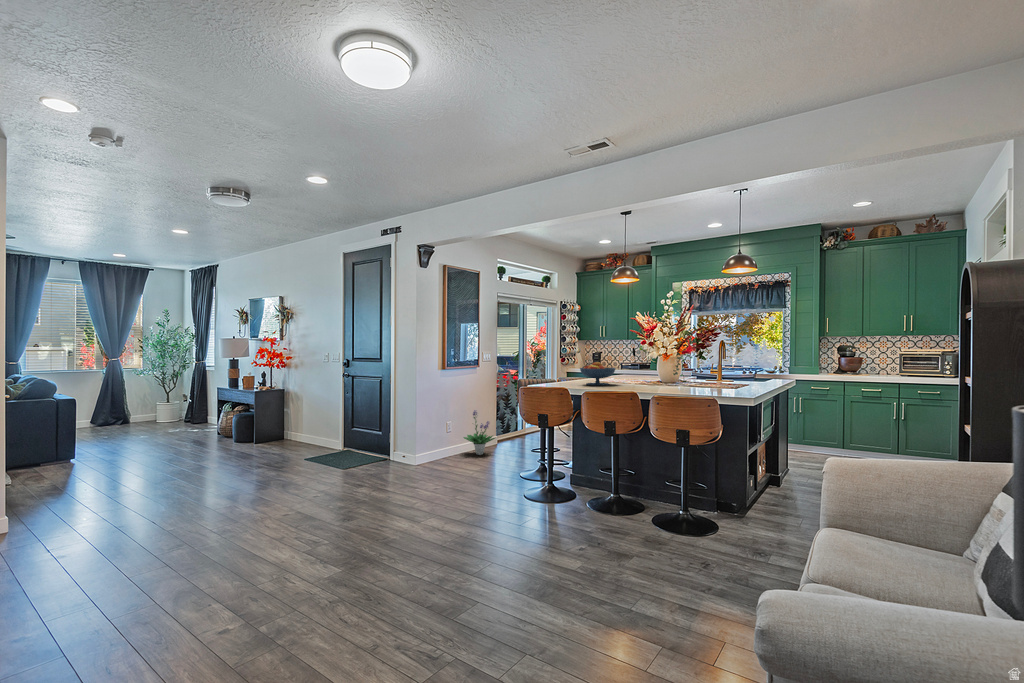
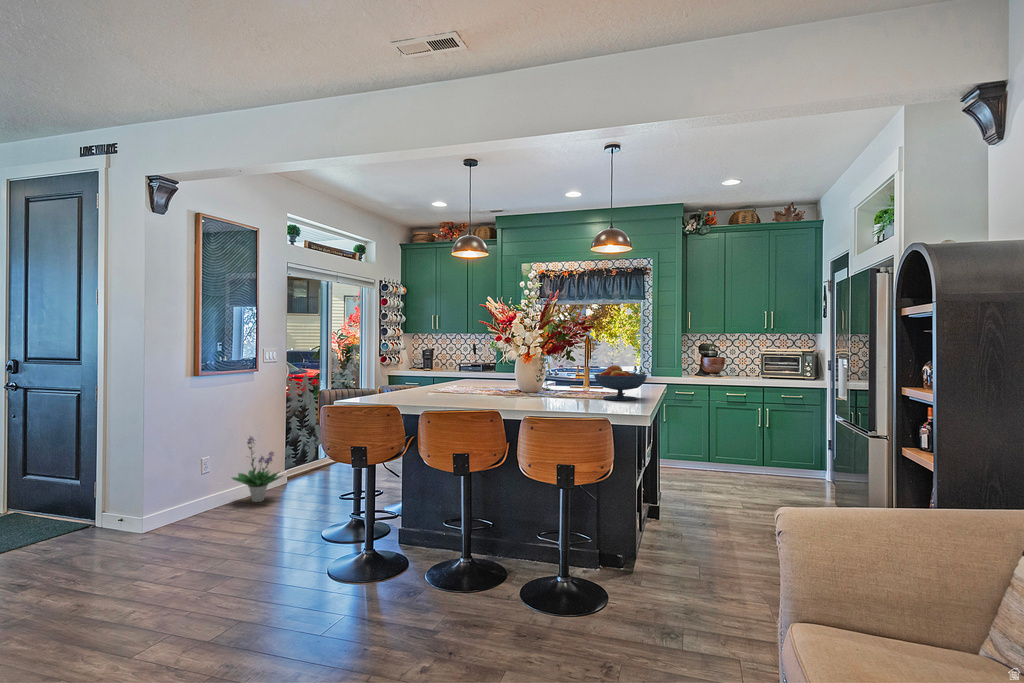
fruit bowl: present [580,362,615,385] -> present [594,366,647,401]

